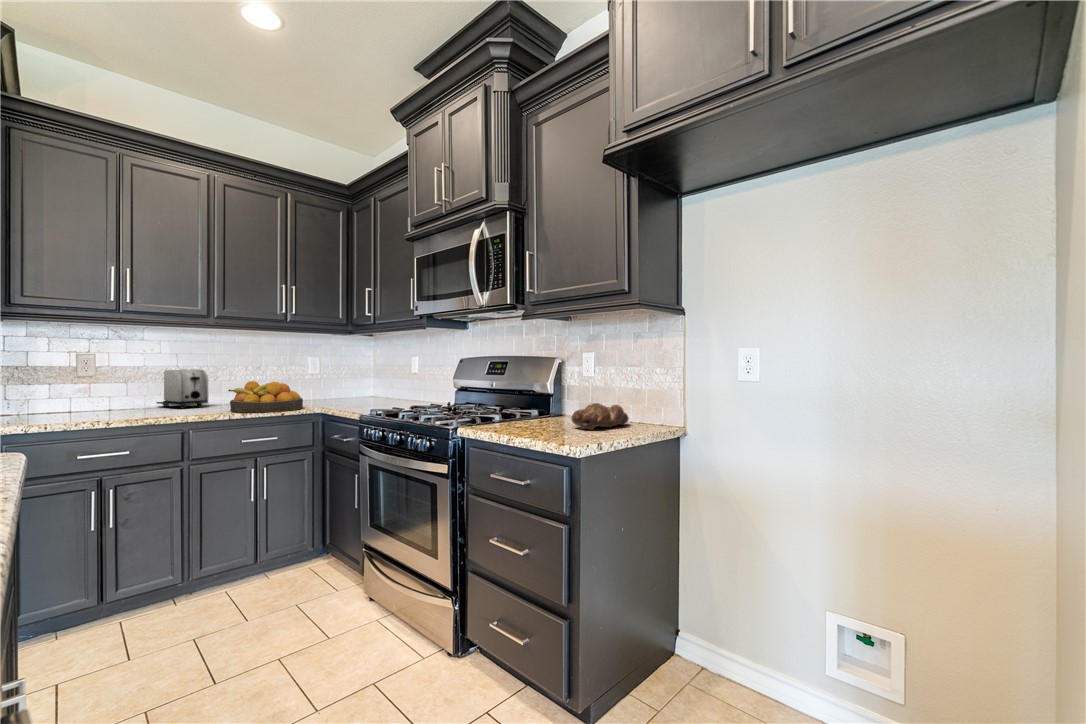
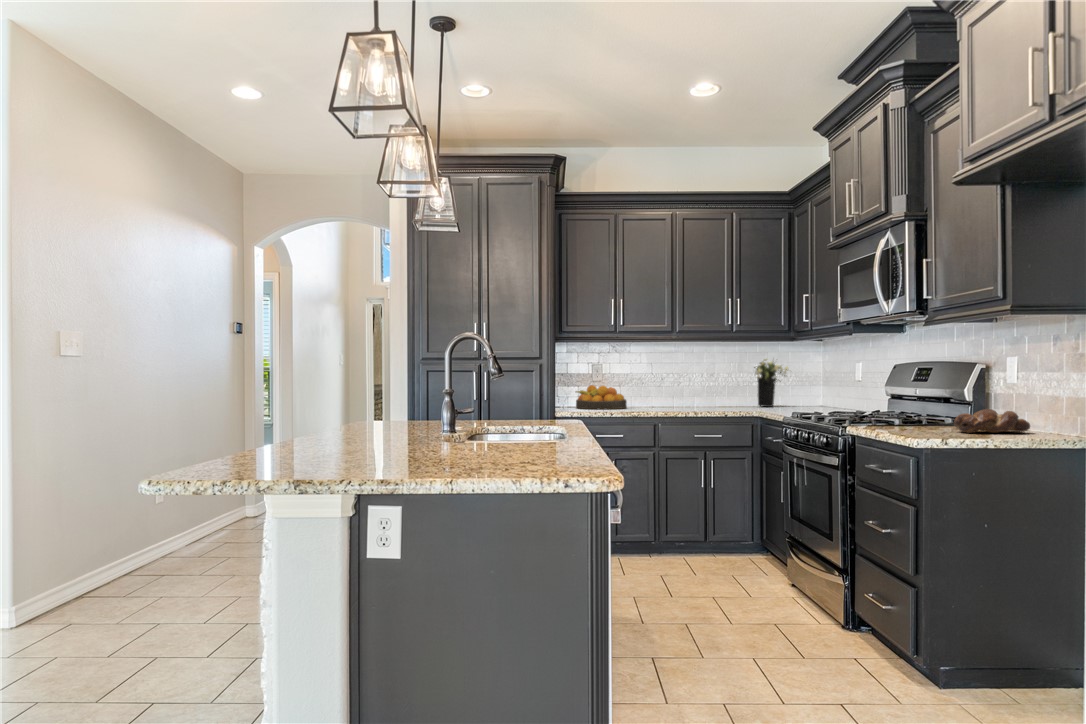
flower arrangement: none [304,350,347,400] -> present [754,359,788,407]
toaster: present [157,369,208,408] -> none [639,376,674,407]
fruit bowl: present [228,381,303,413] -> present [576,385,627,409]

